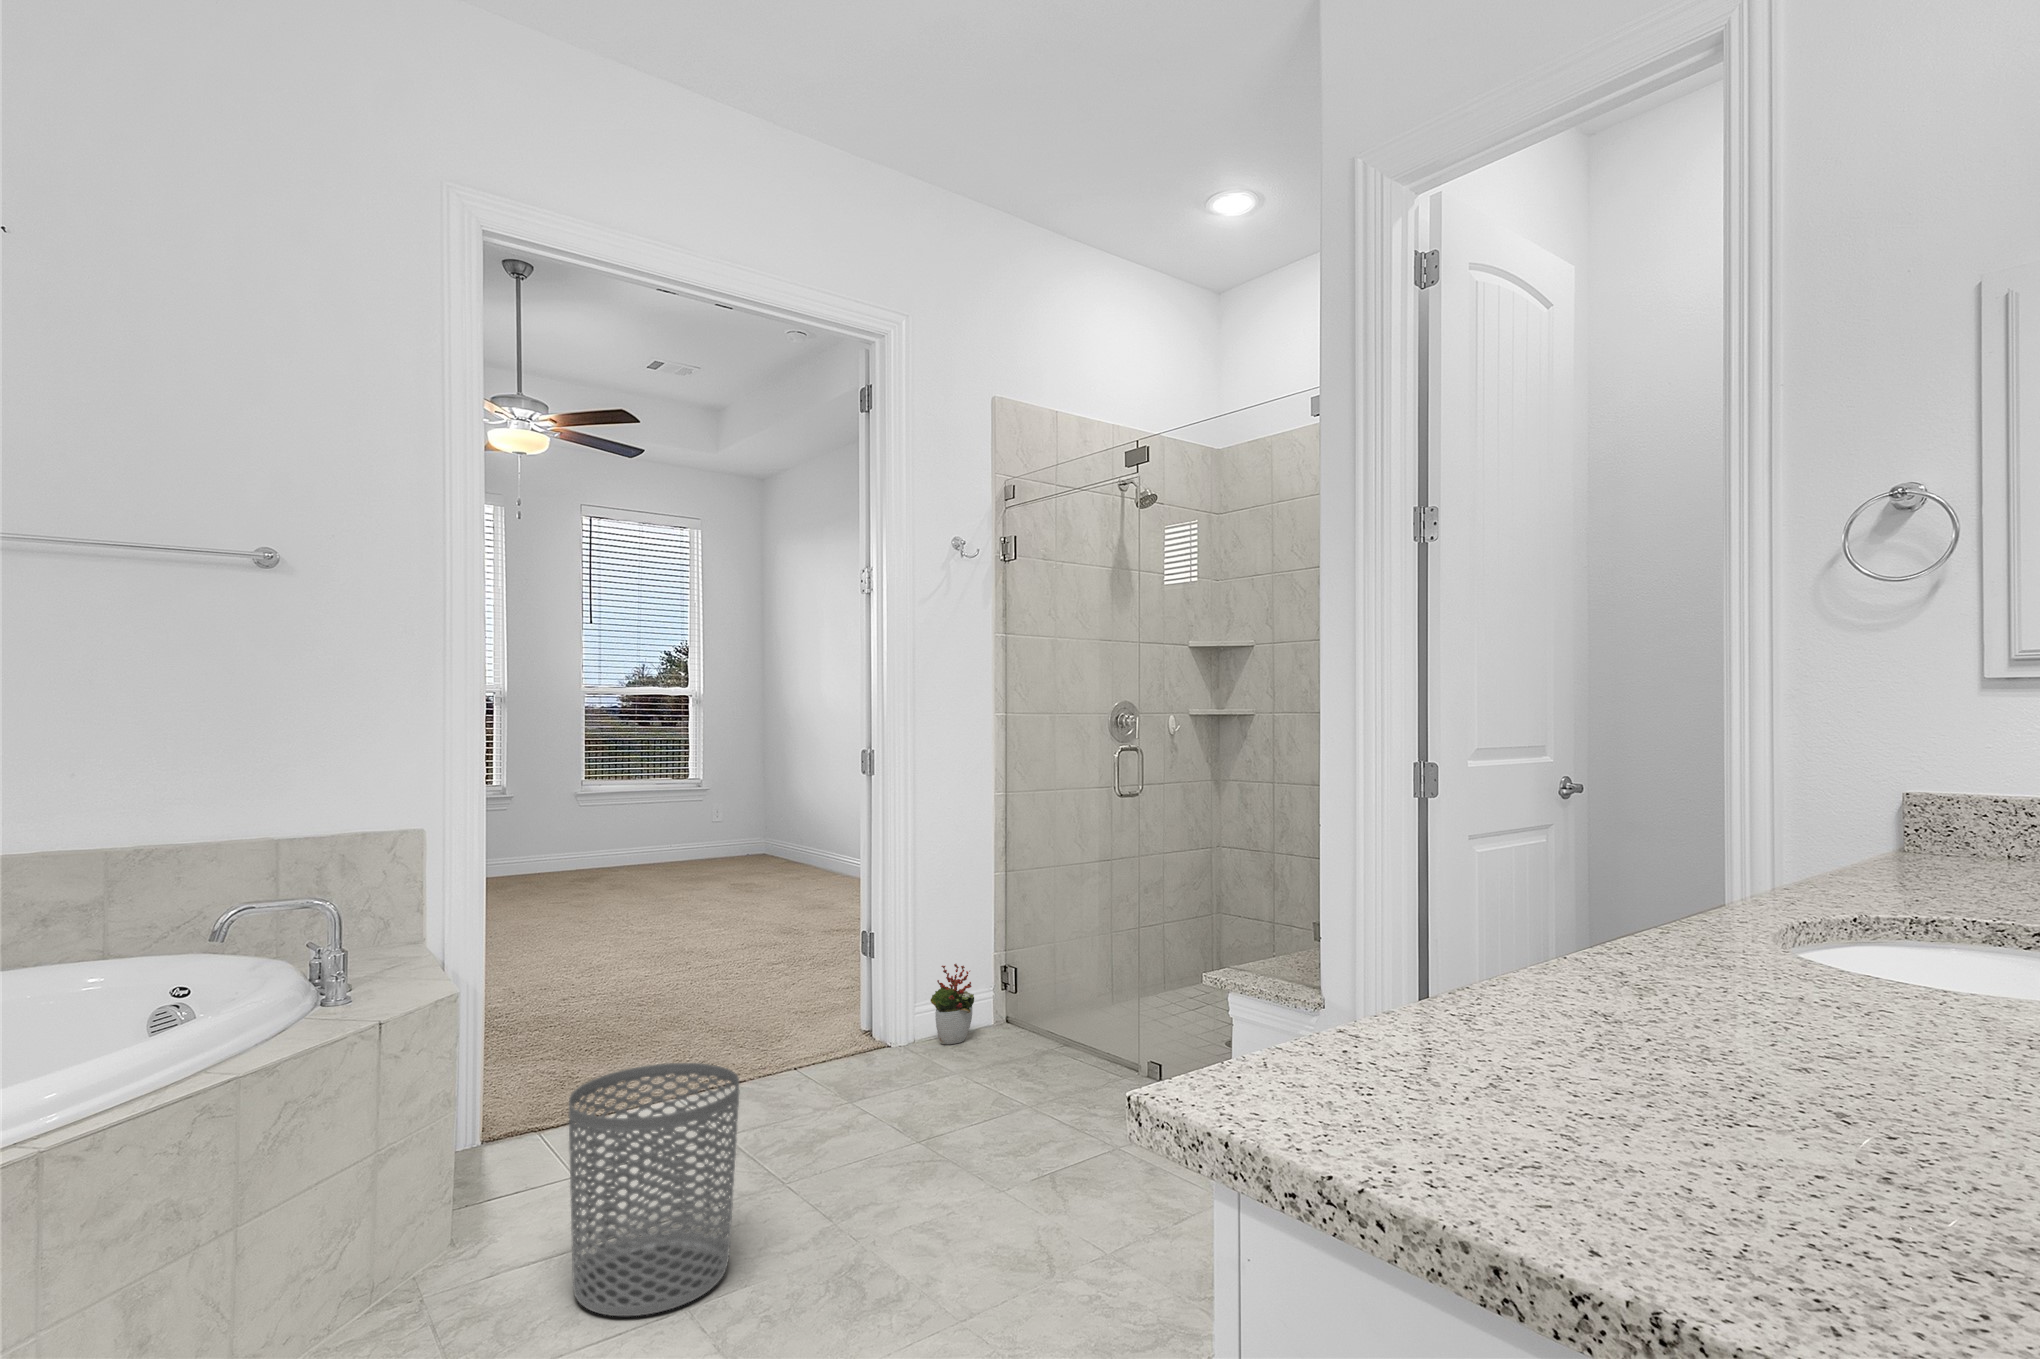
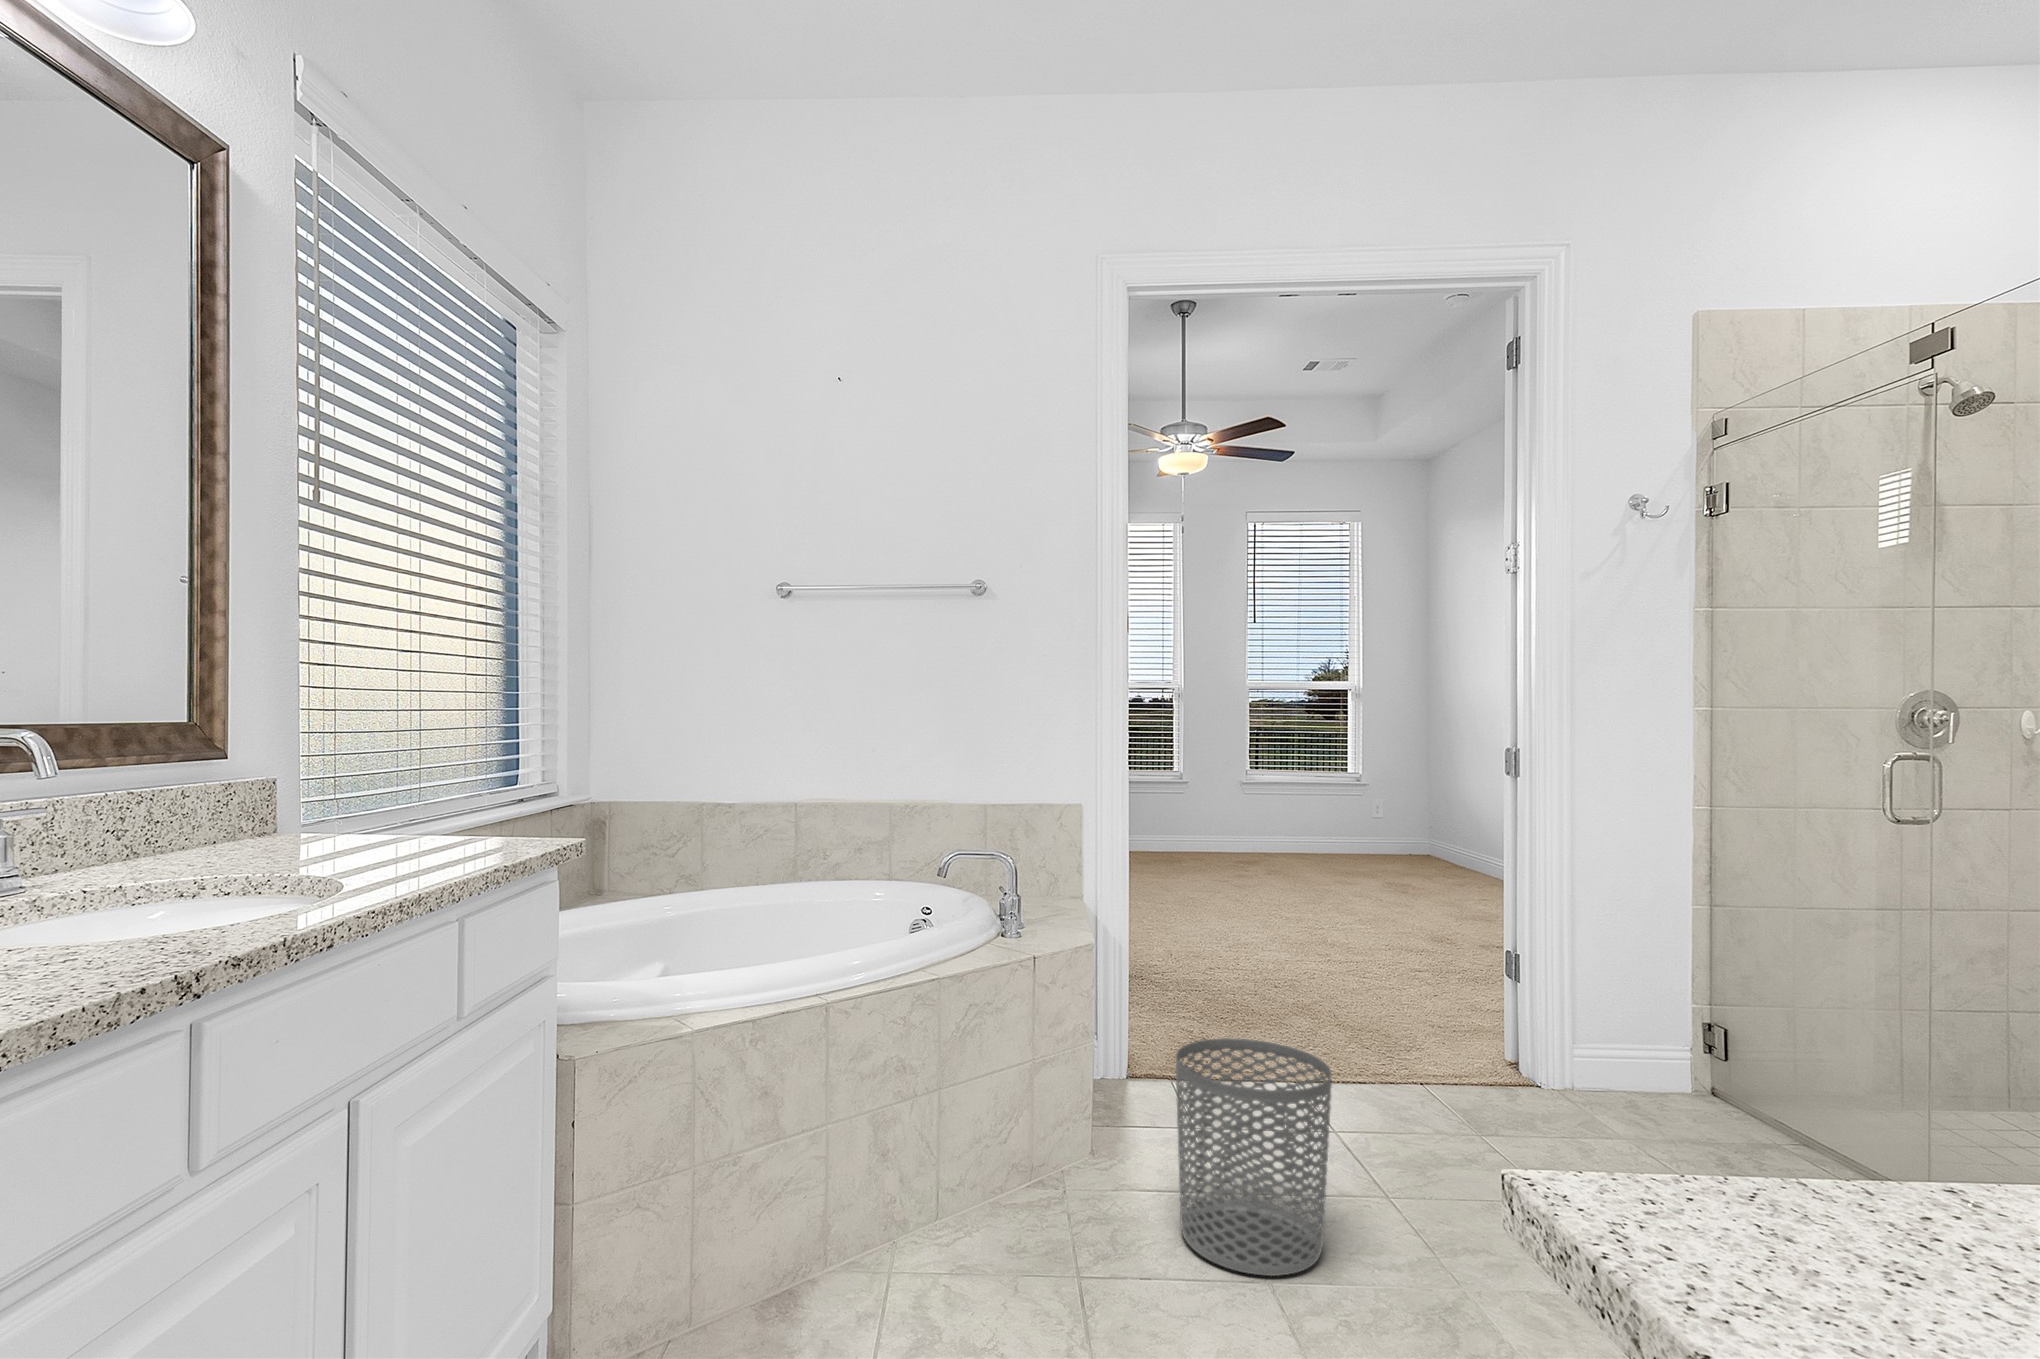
decorative plant: present [930,964,974,1044] -> none [1587,1007,1647,1101]

